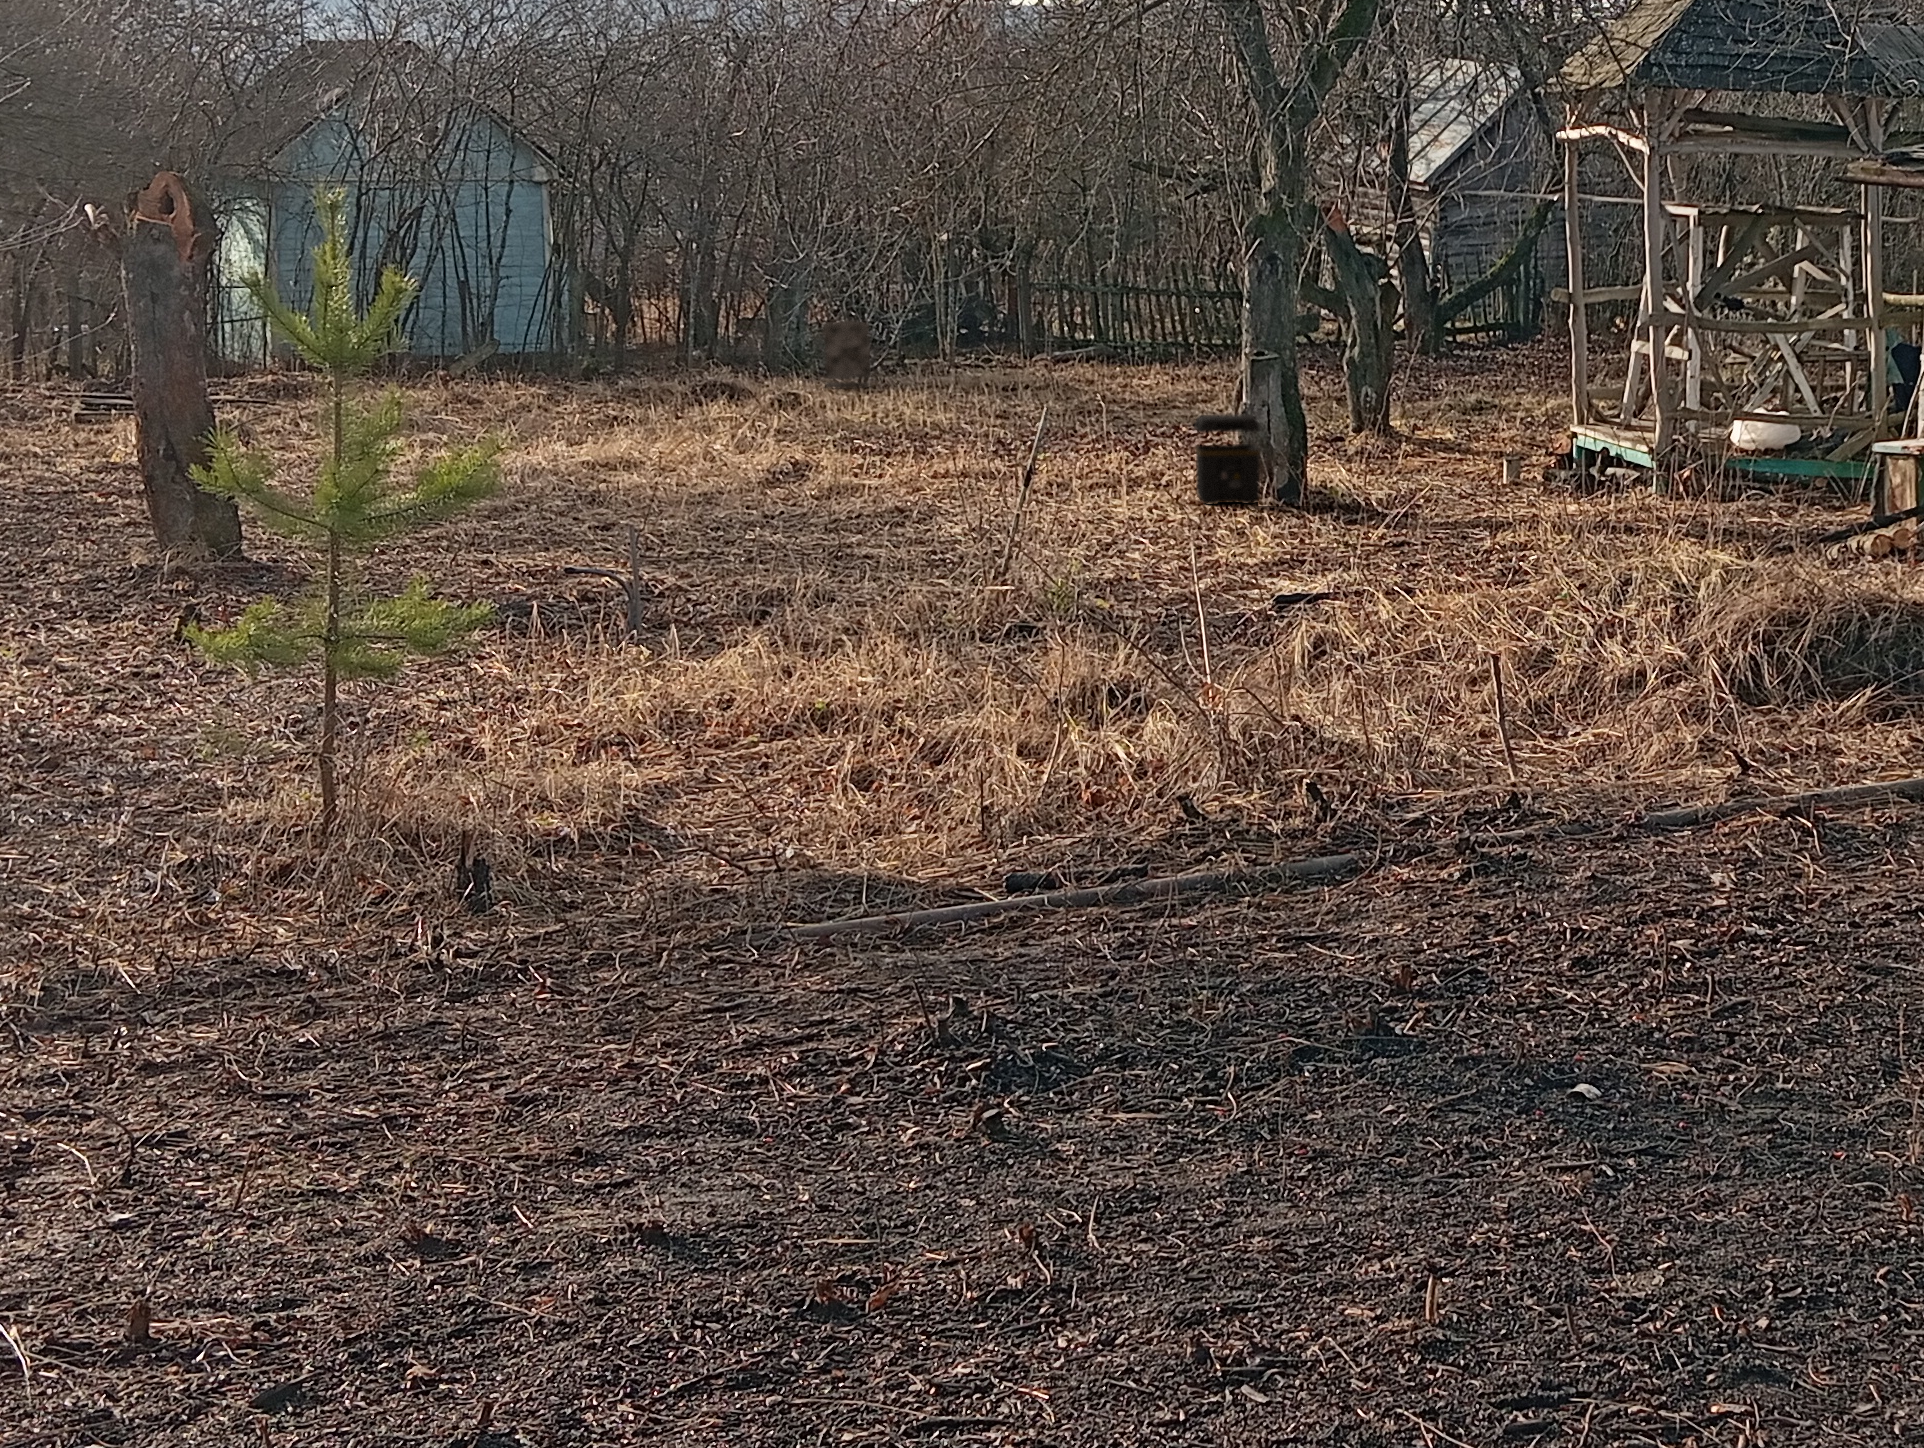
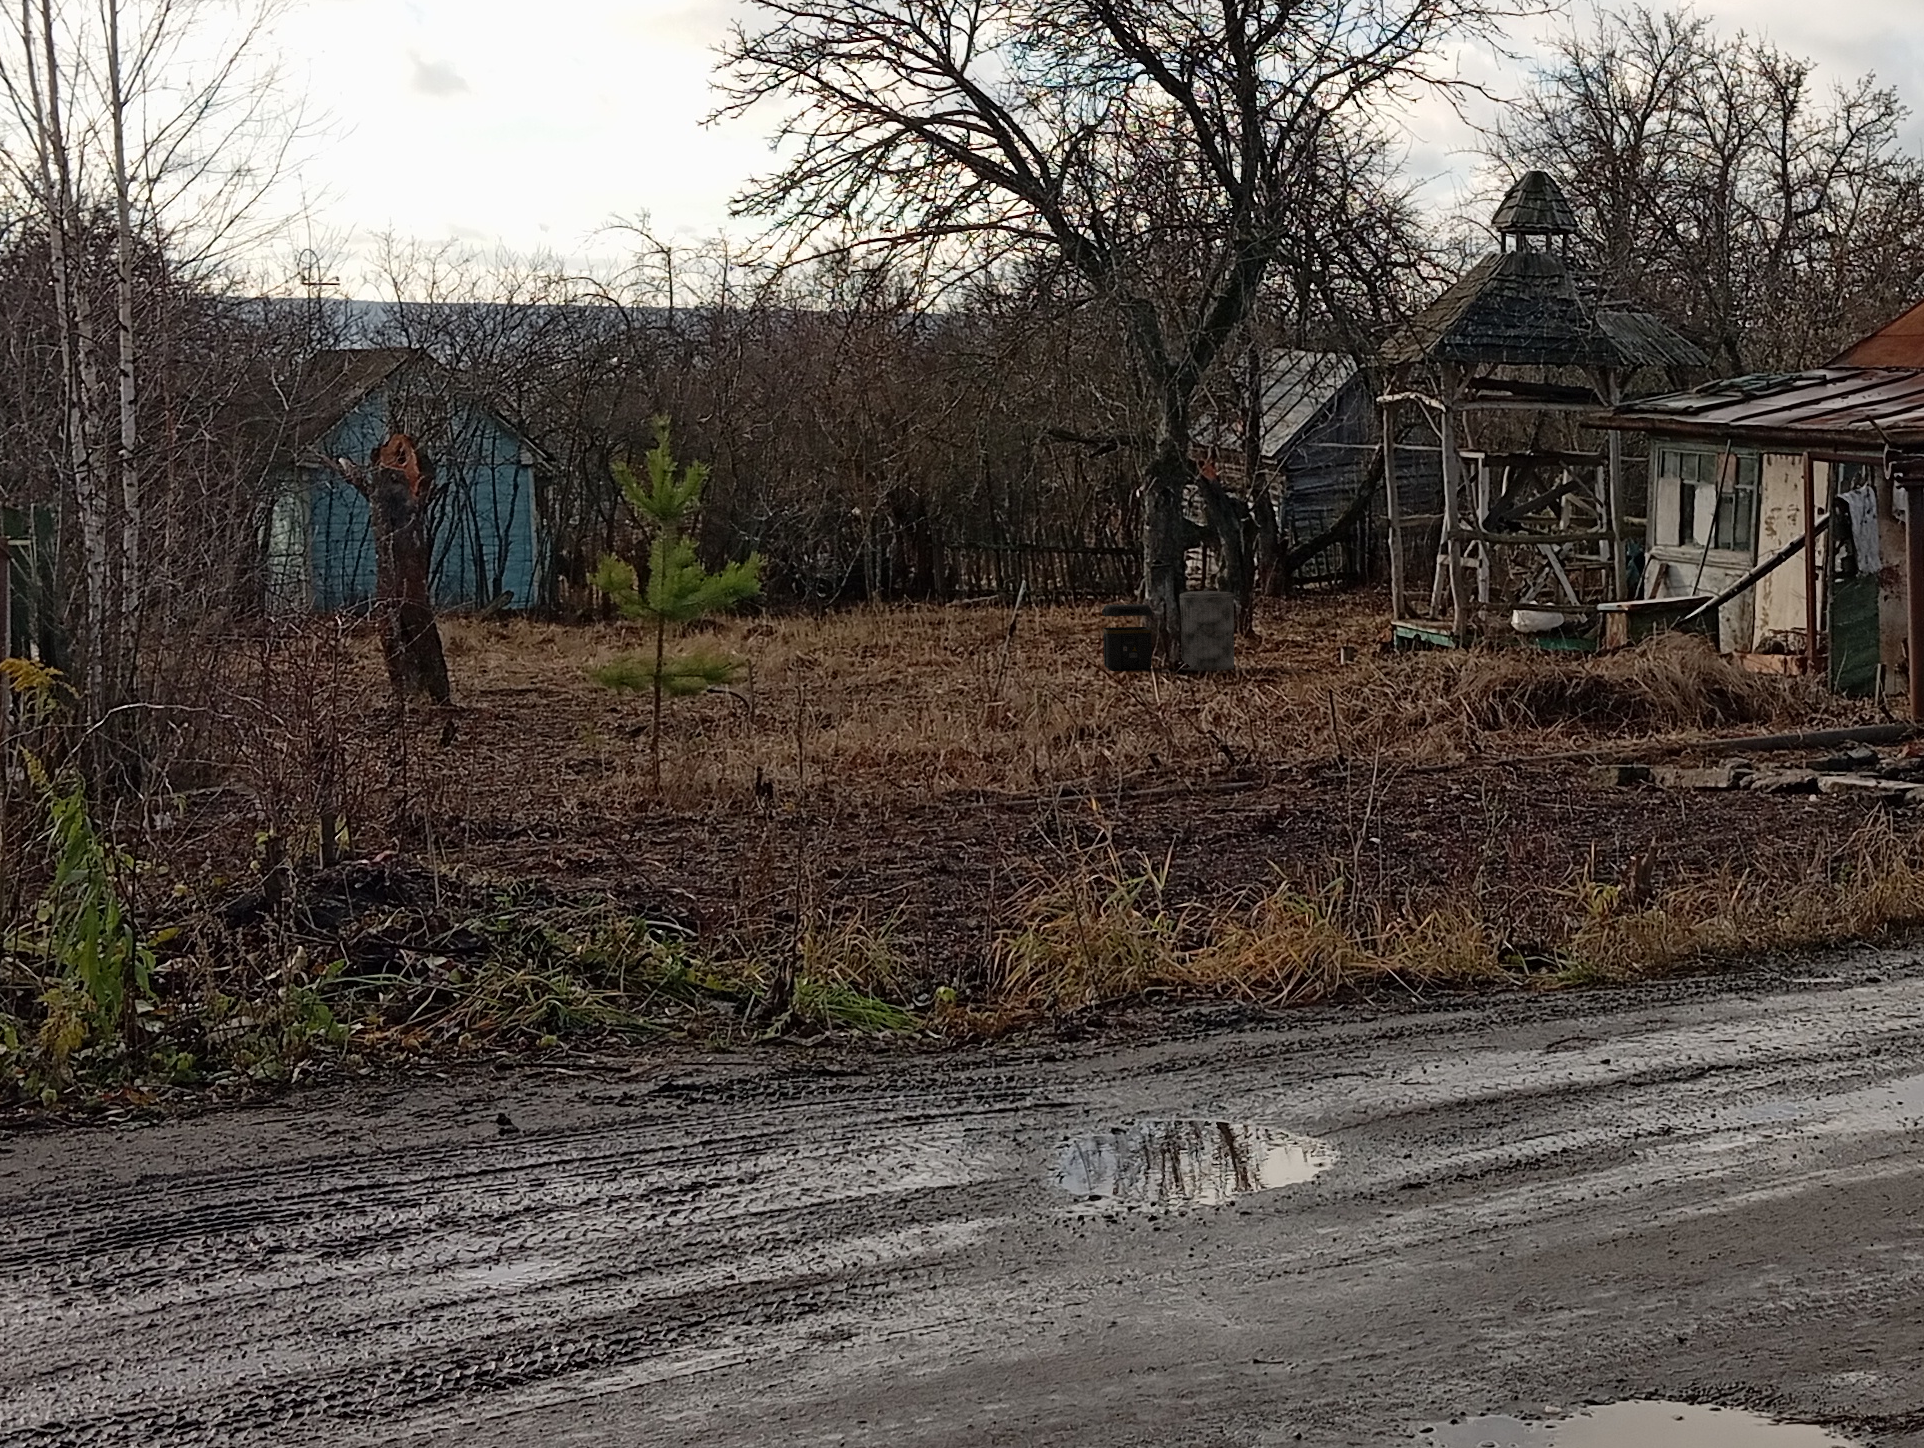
trash can: present [823,320,871,389] -> present [1179,588,1234,671]

